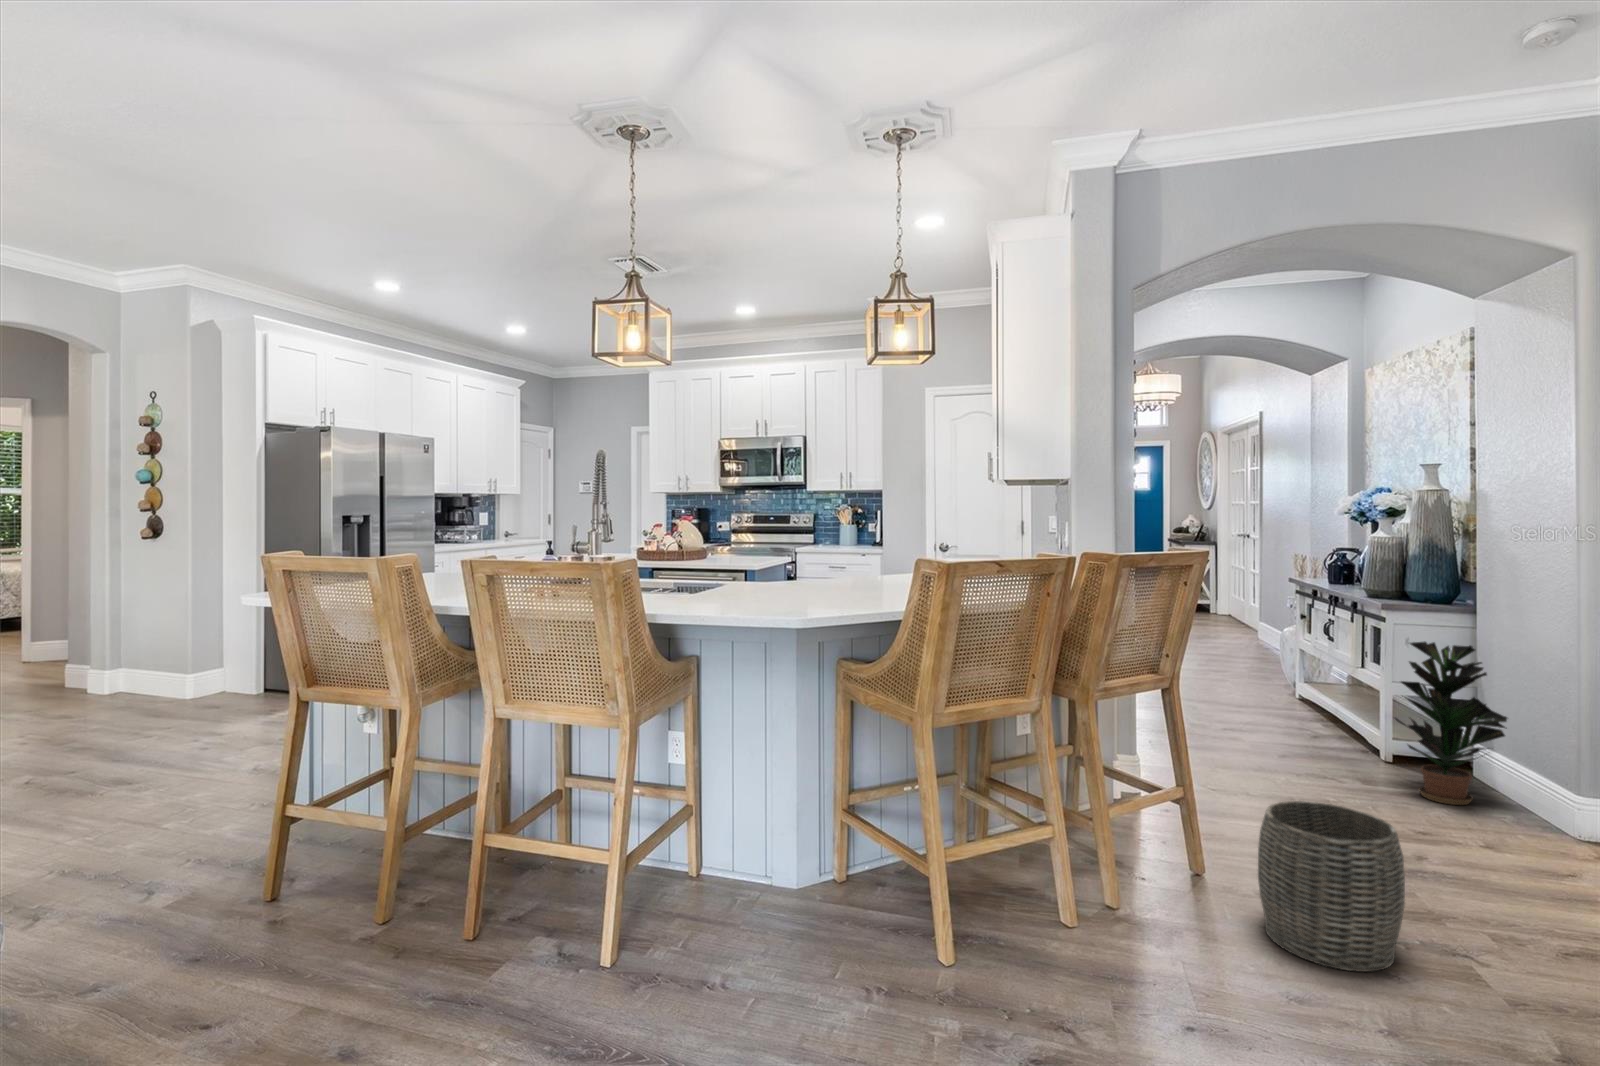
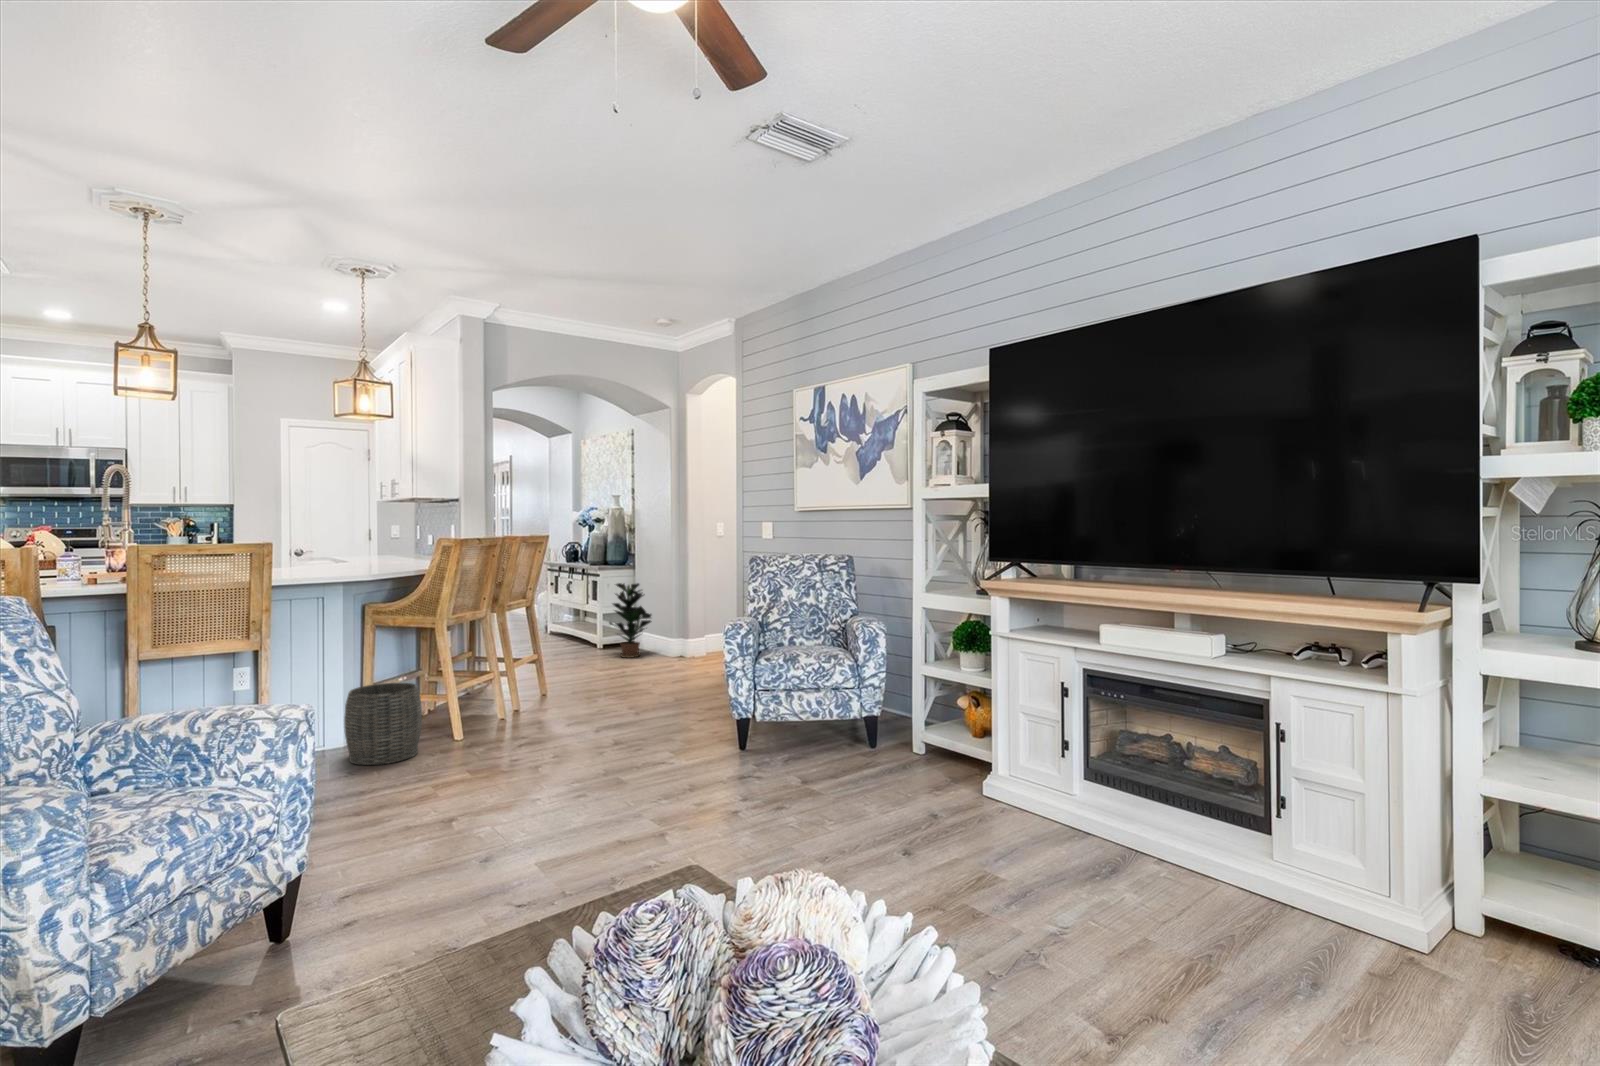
woven basket: present [1258,801,1405,972] -> present [344,683,422,765]

